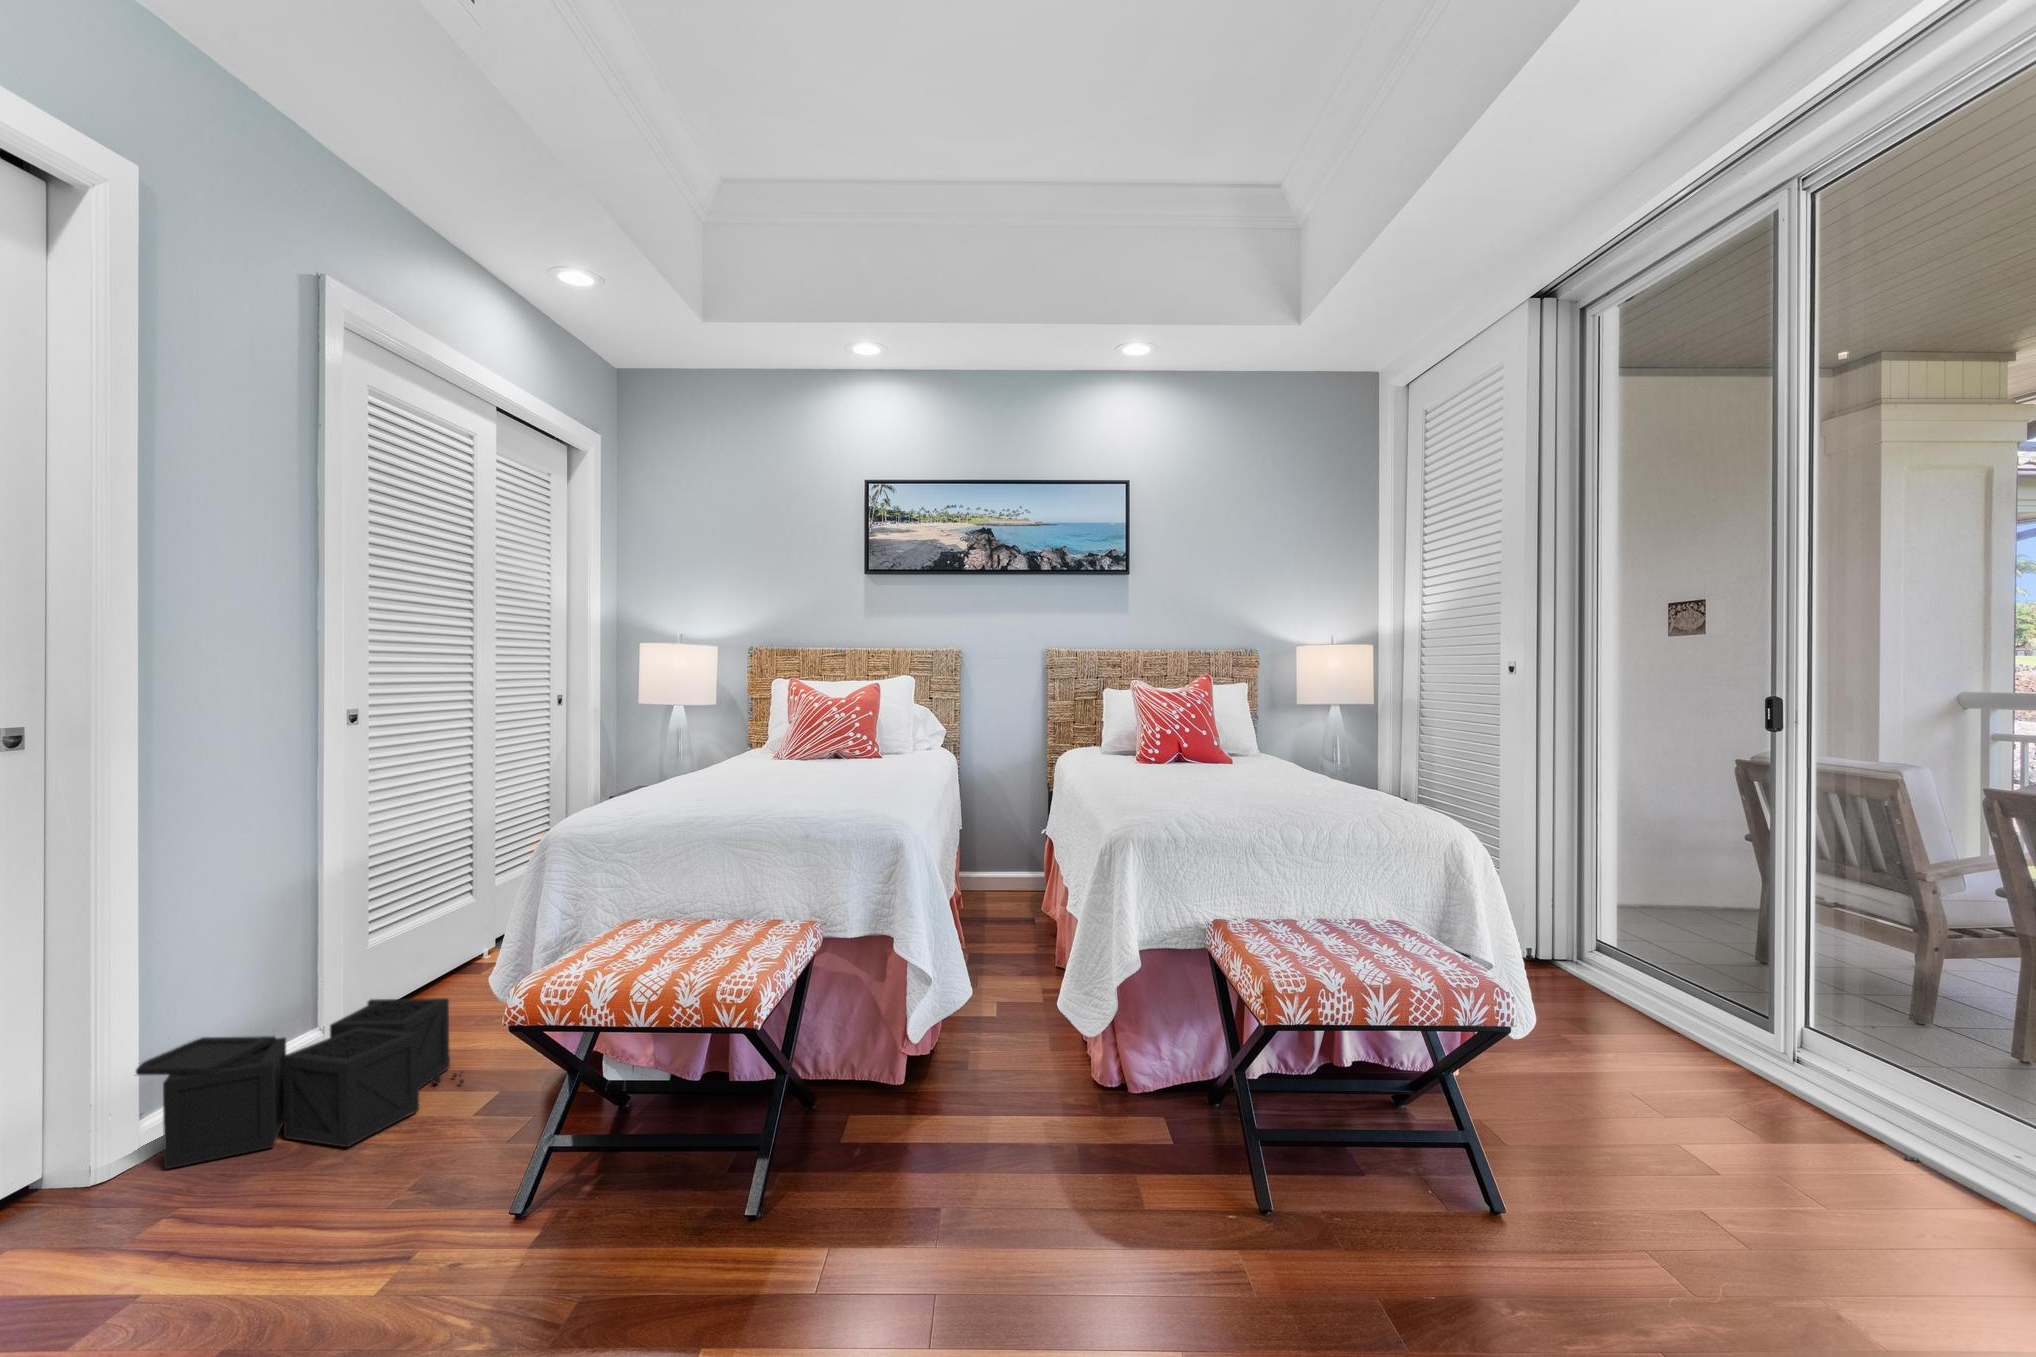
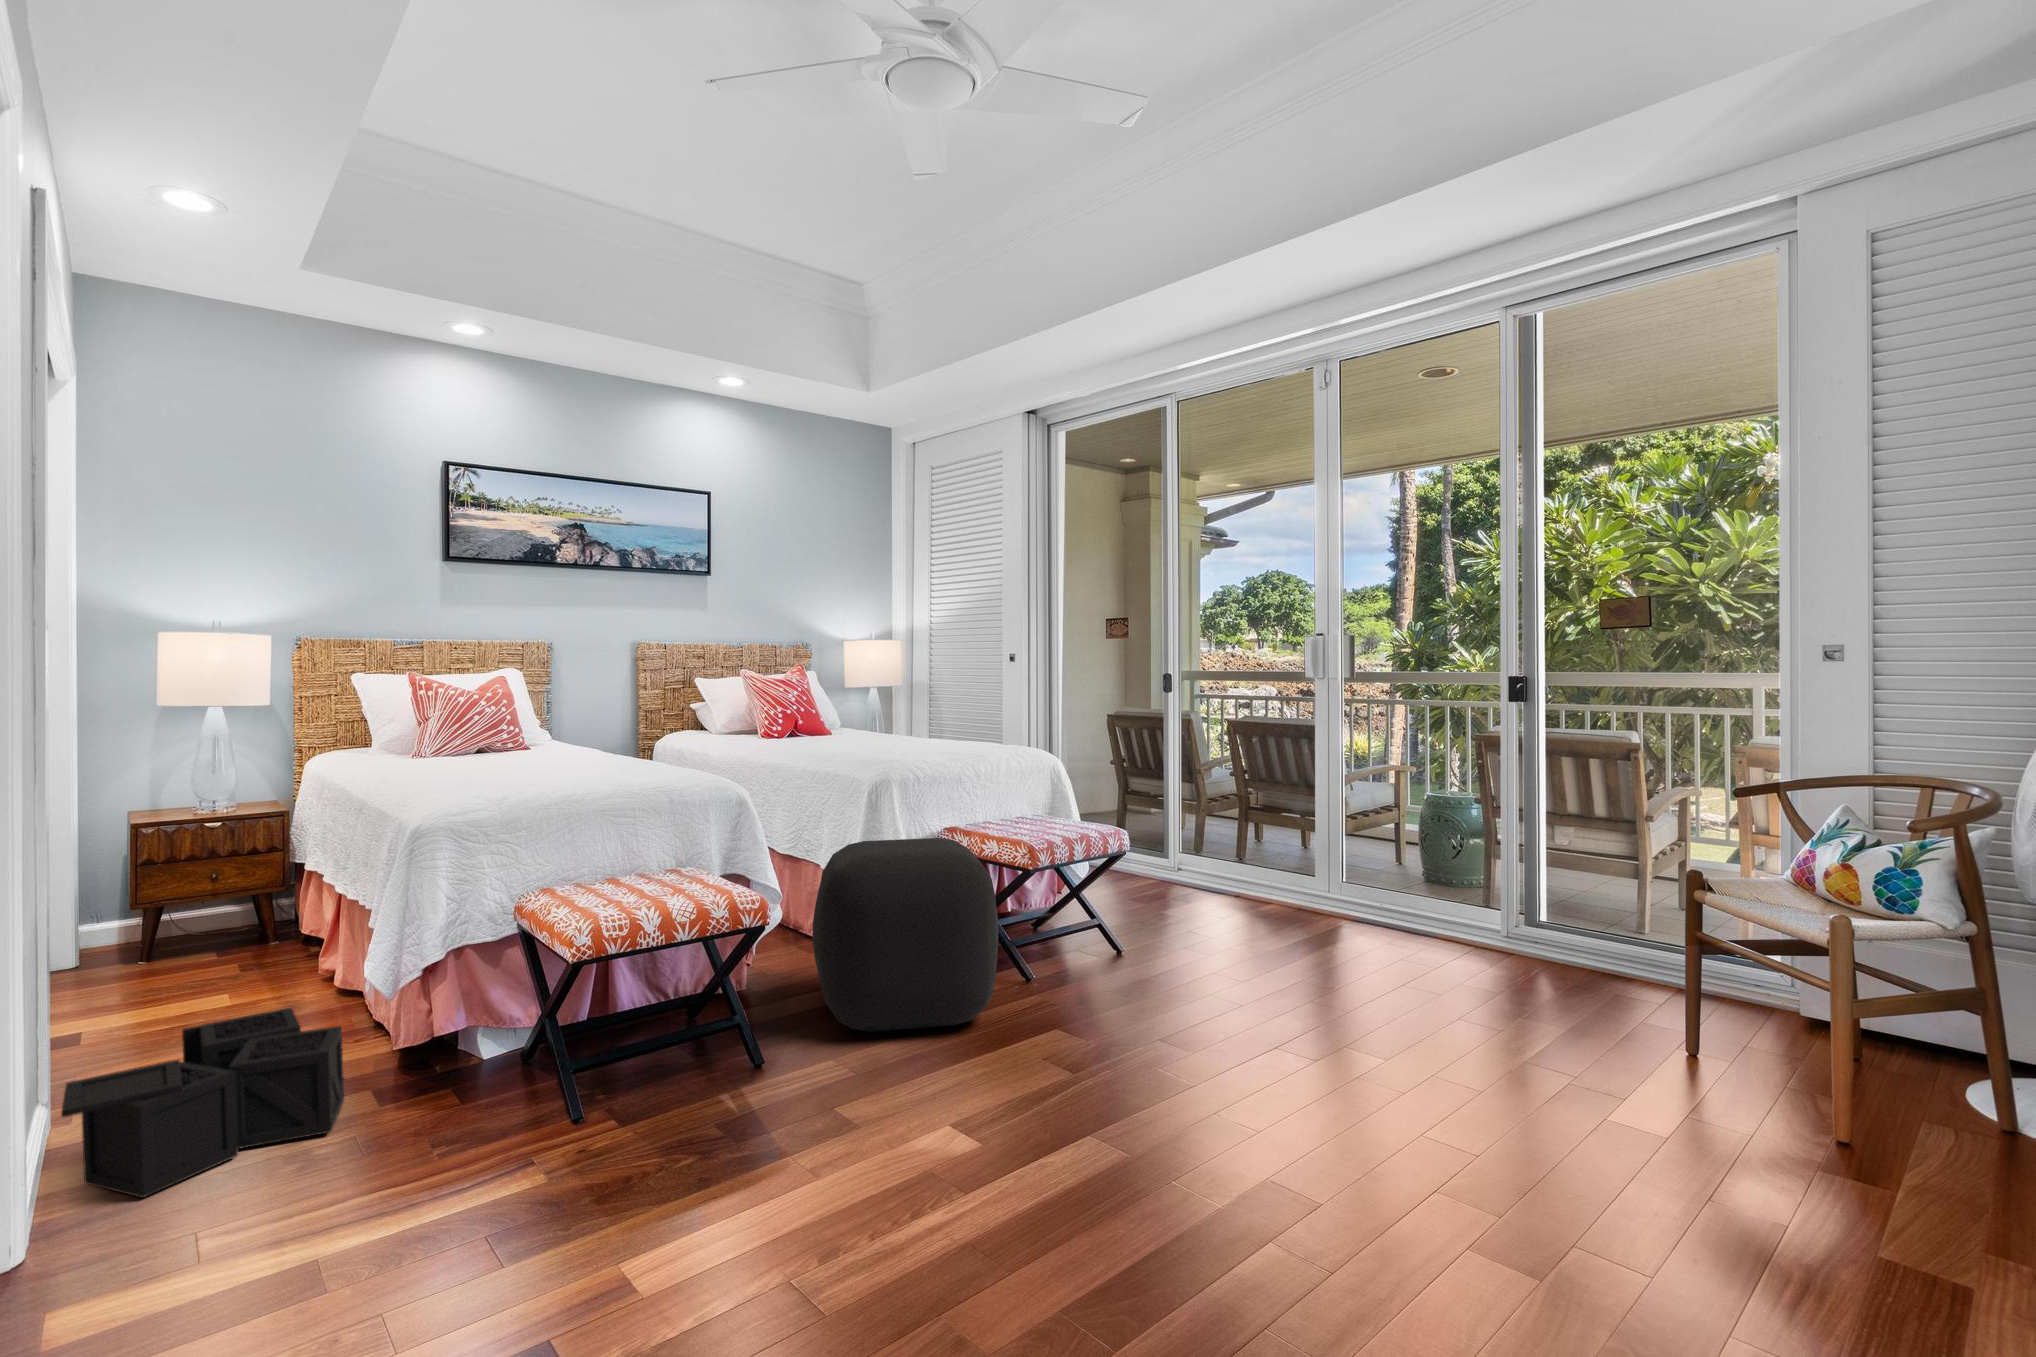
ottoman: none [854,923,1149,1253] -> present [813,838,998,1032]

